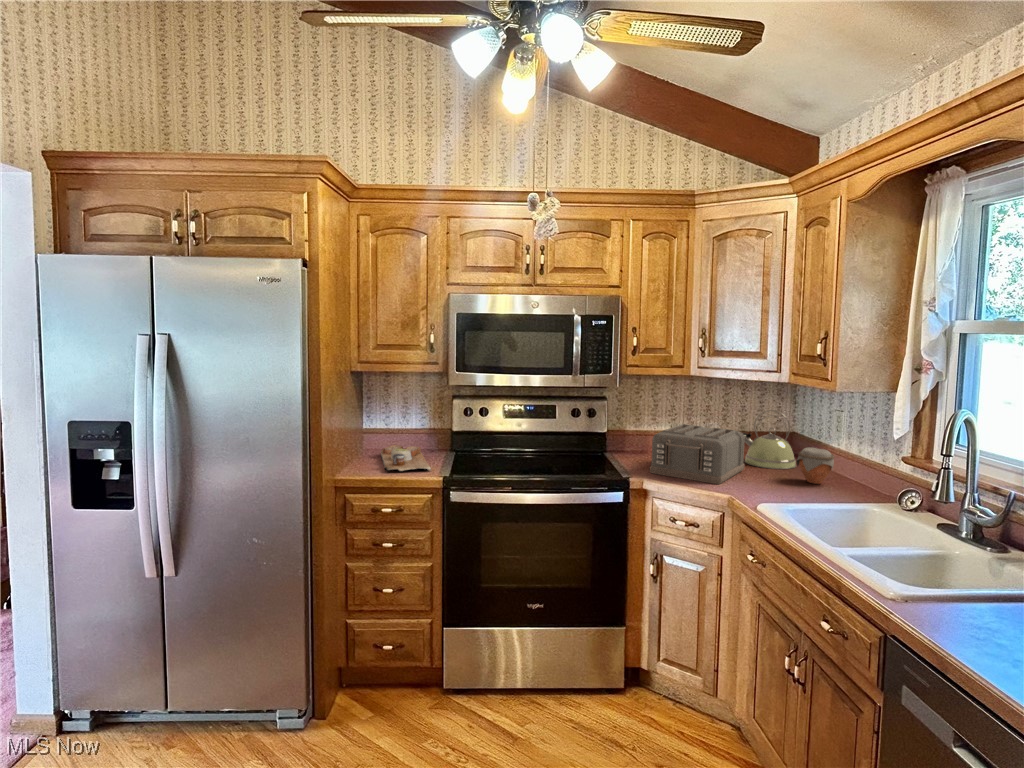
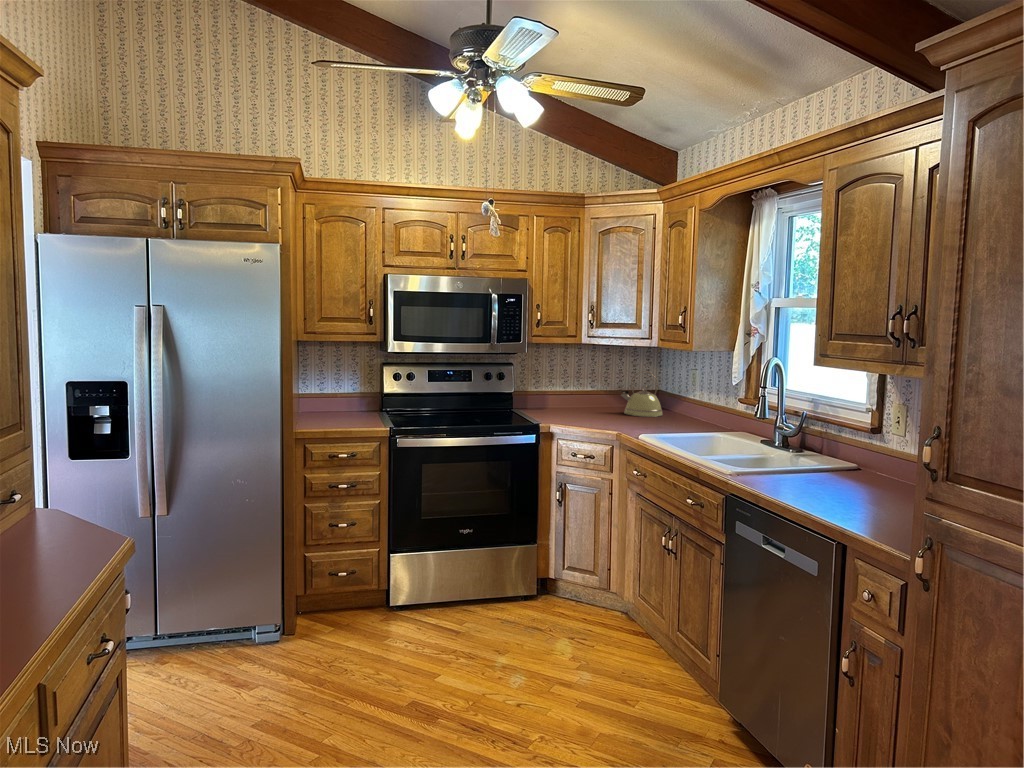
toaster: present [650,424,745,484] -> none [554,383,626,426]
cutting board: present [381,445,431,471] -> none [322,407,376,425]
jar: present [796,448,835,484] -> none [664,397,691,424]

